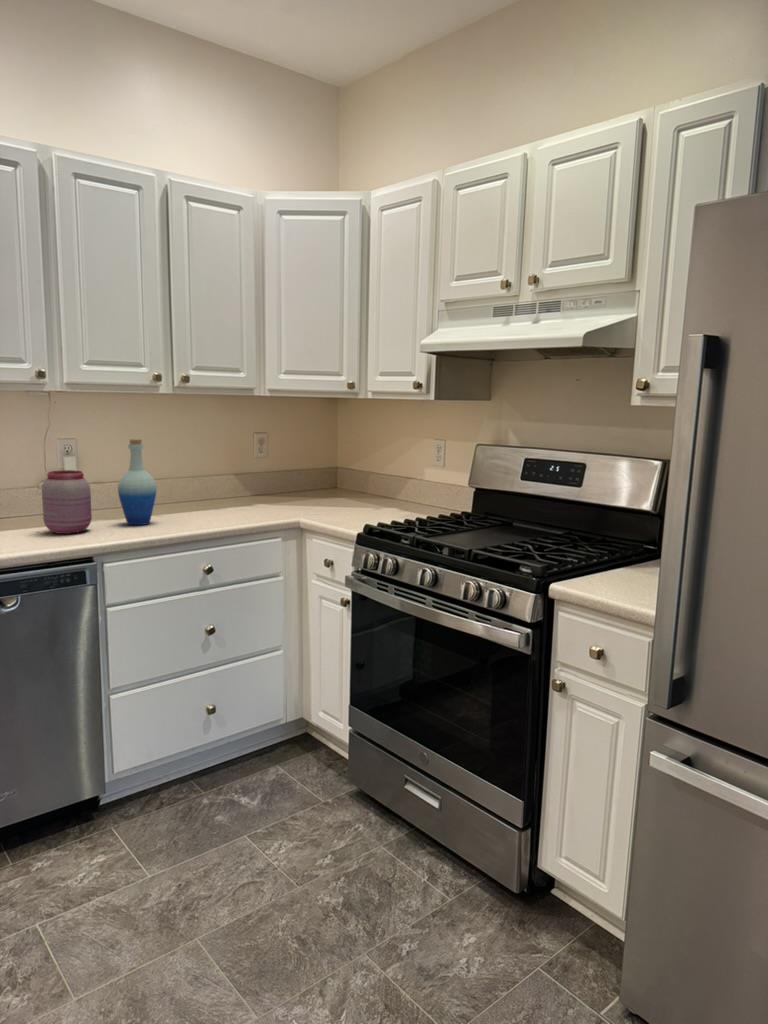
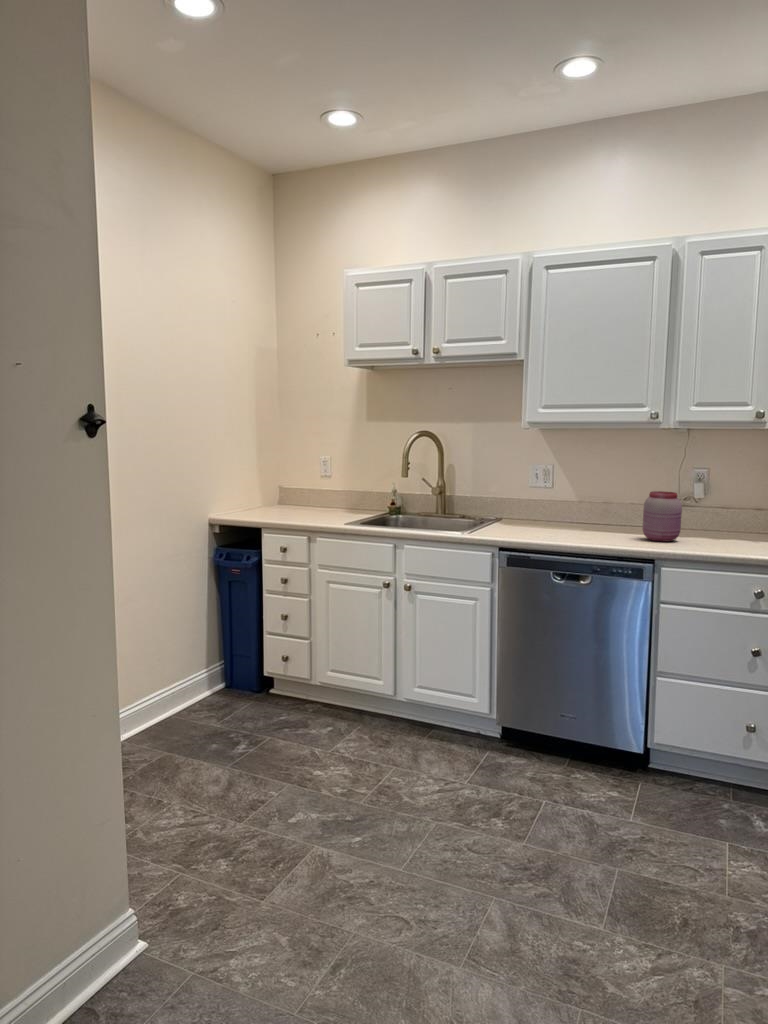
bottle: present [118,439,157,525] -> none [709,470,745,546]

